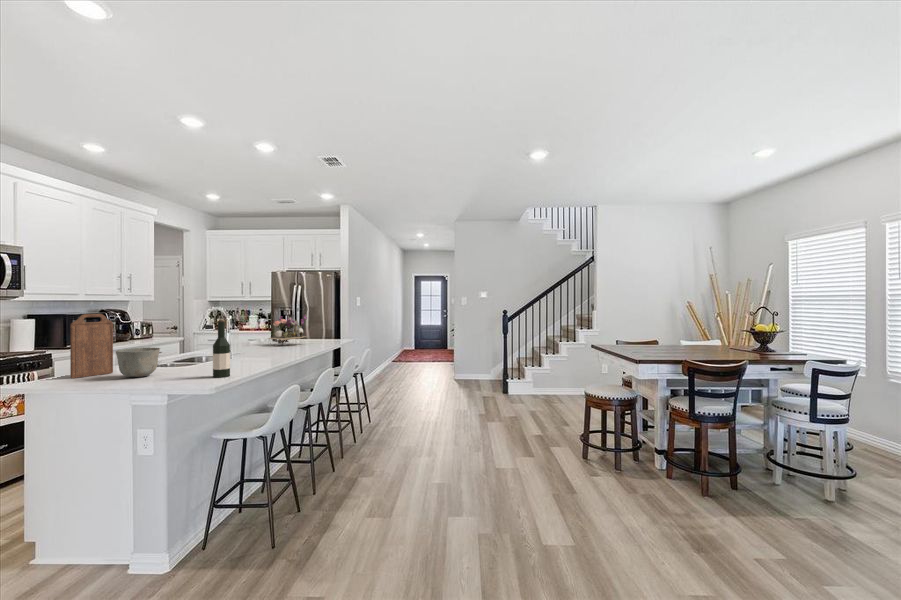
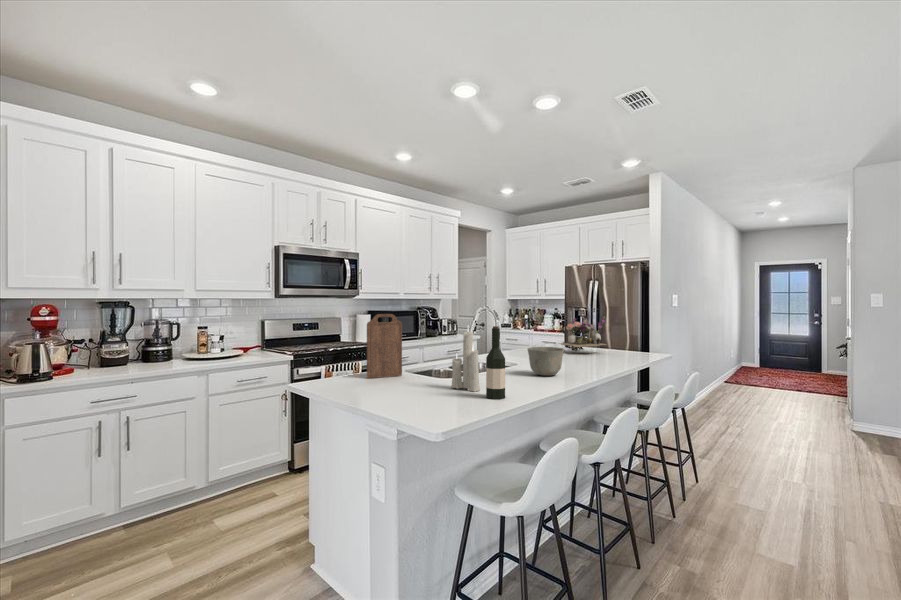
candle: none [175,317,205,375] -> present [451,331,480,391]
ceramic bowl: present [116,347,160,377] -> present [528,347,564,376]

